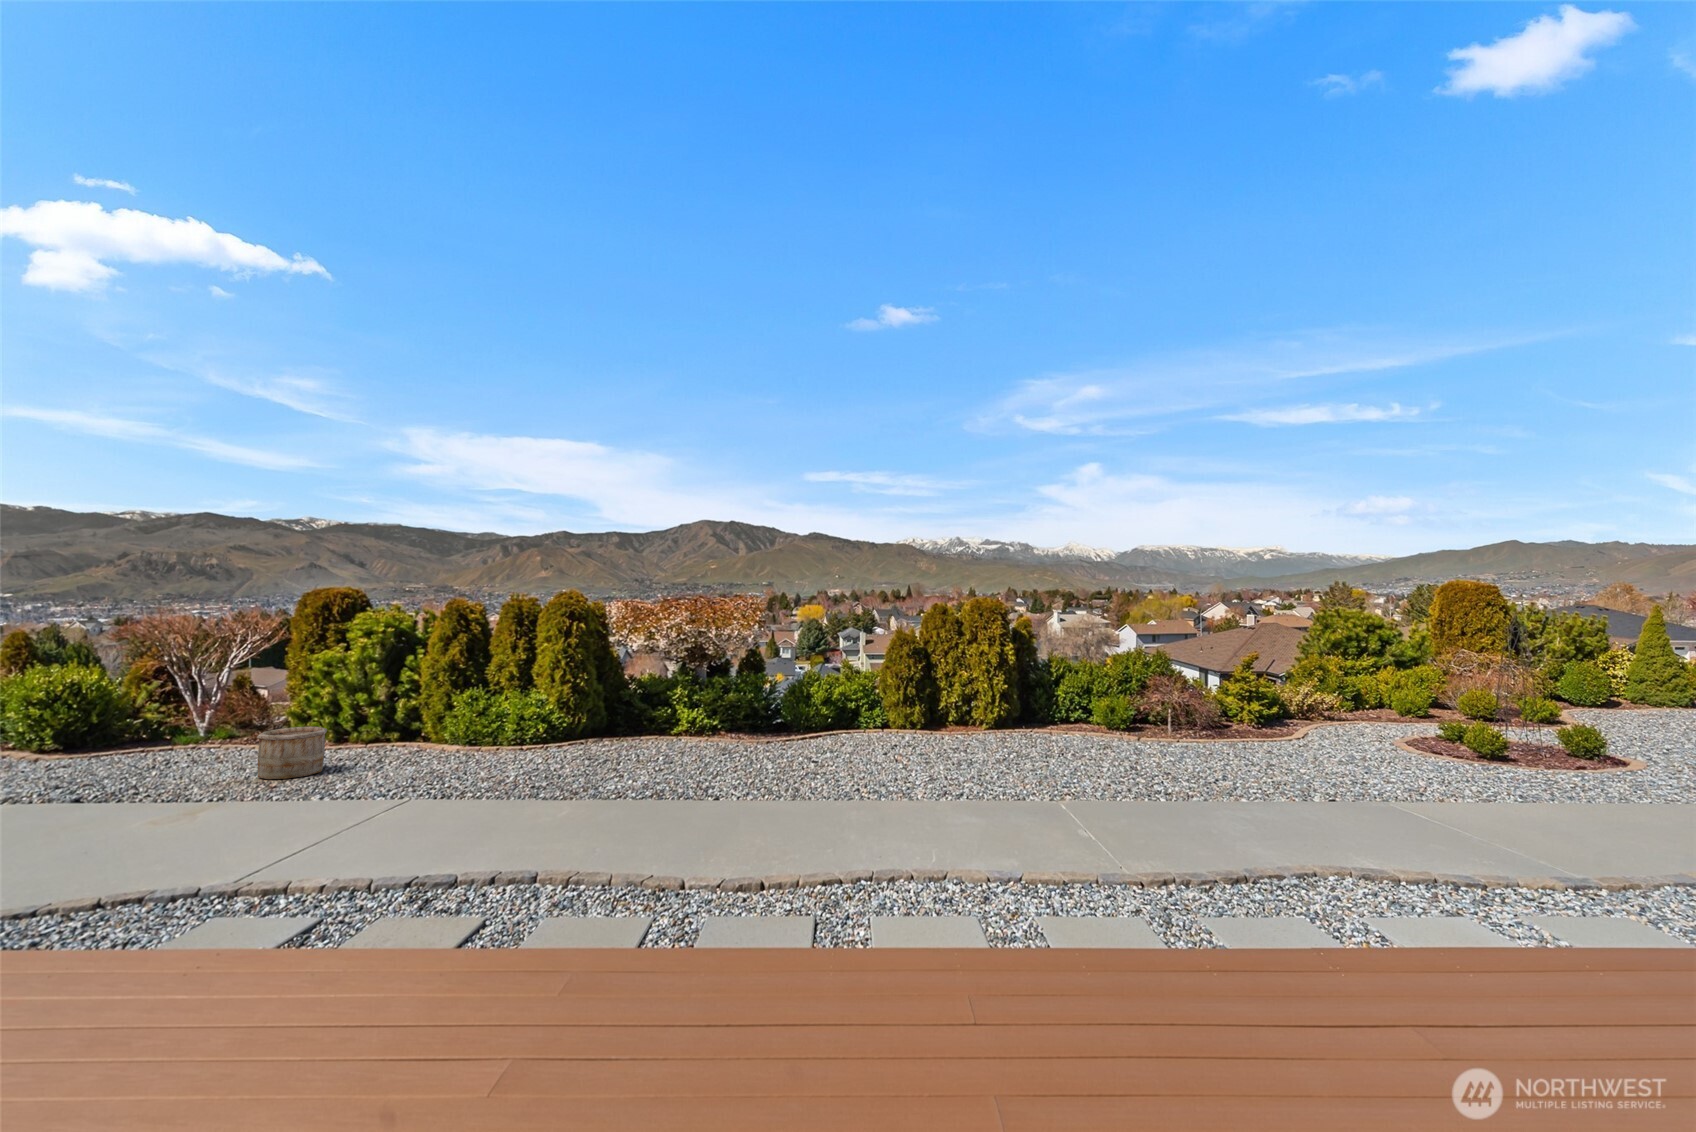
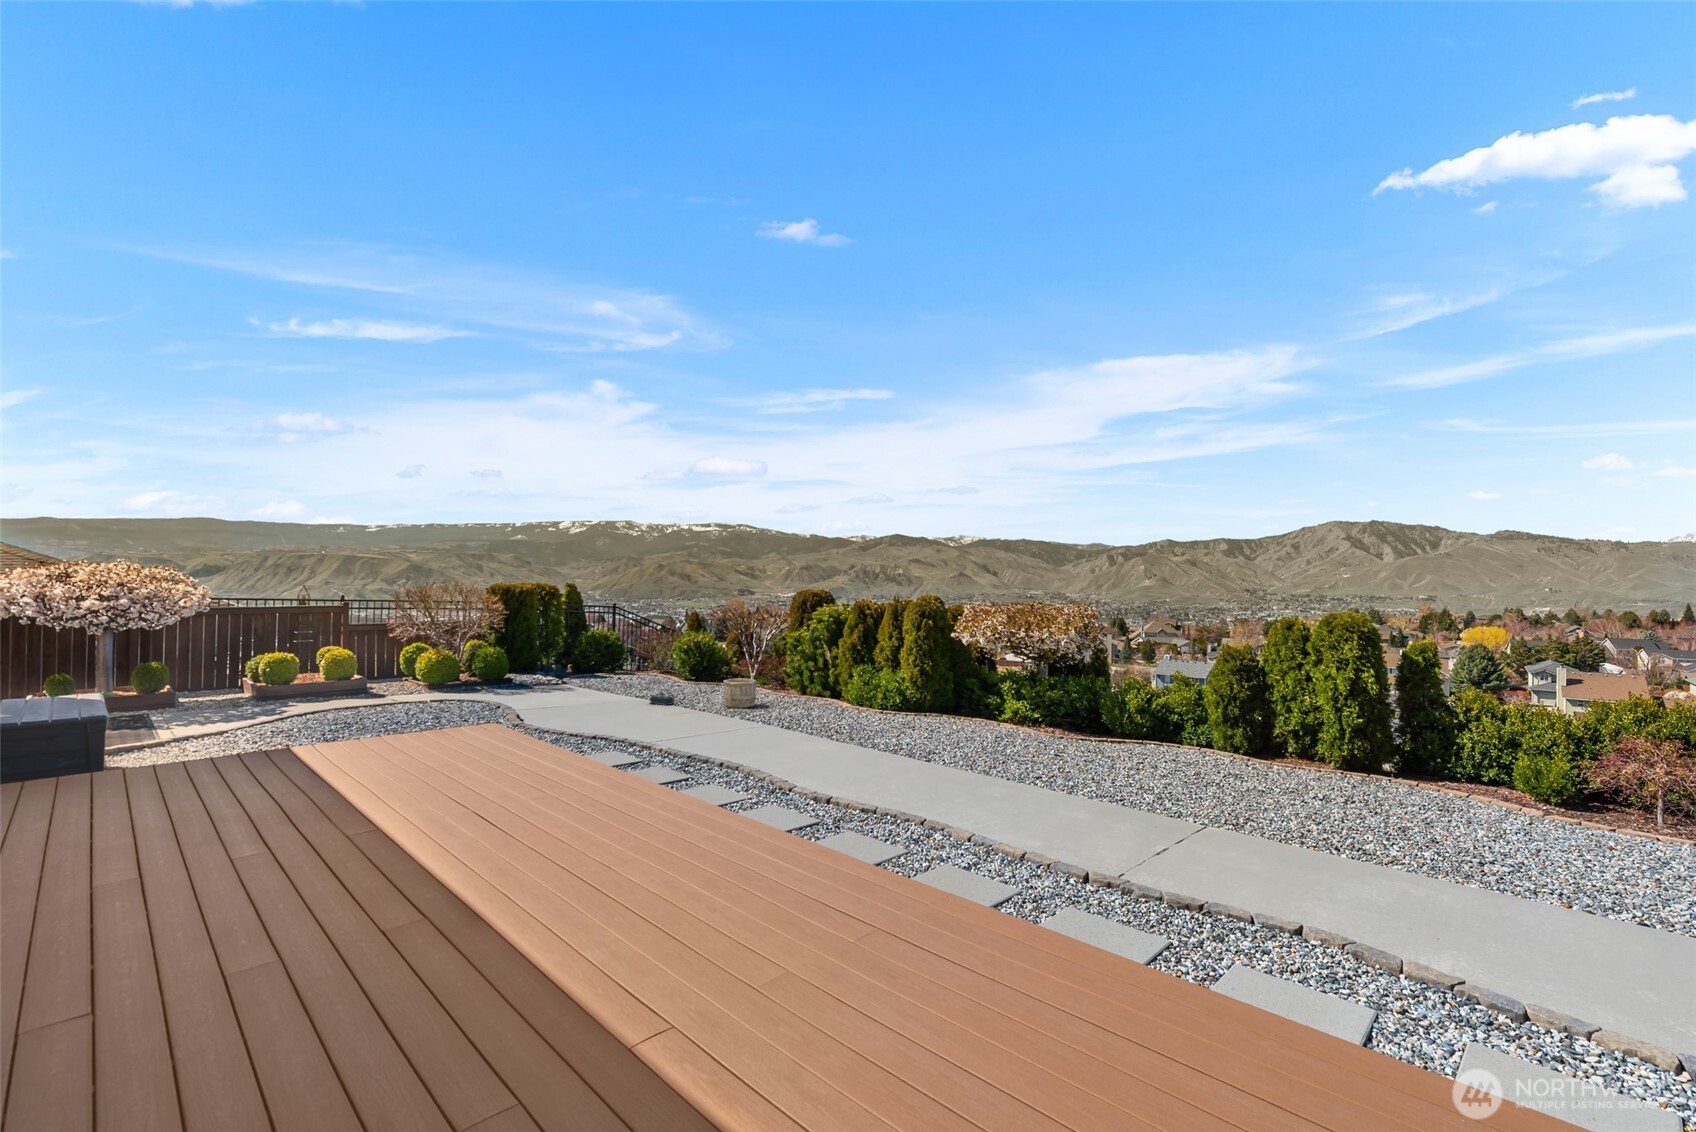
decorative plant: none [51,745,142,803] -> present [648,679,674,705]

